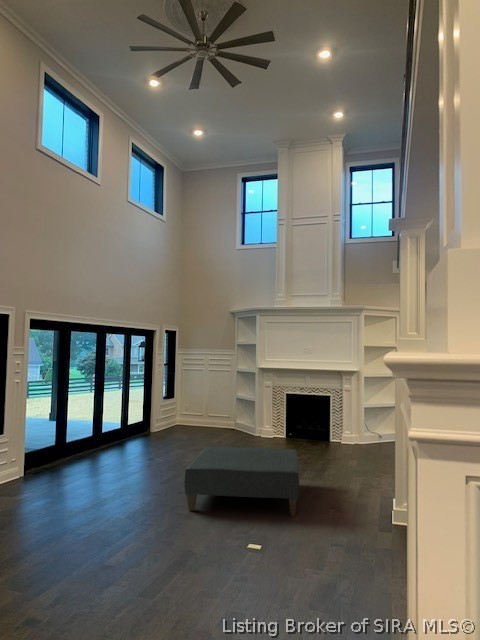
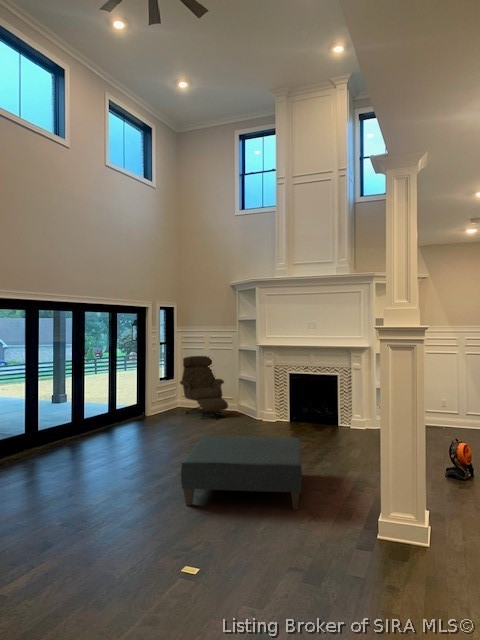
lounge chair: none [185,378,229,437] -> present [180,356,228,419]

